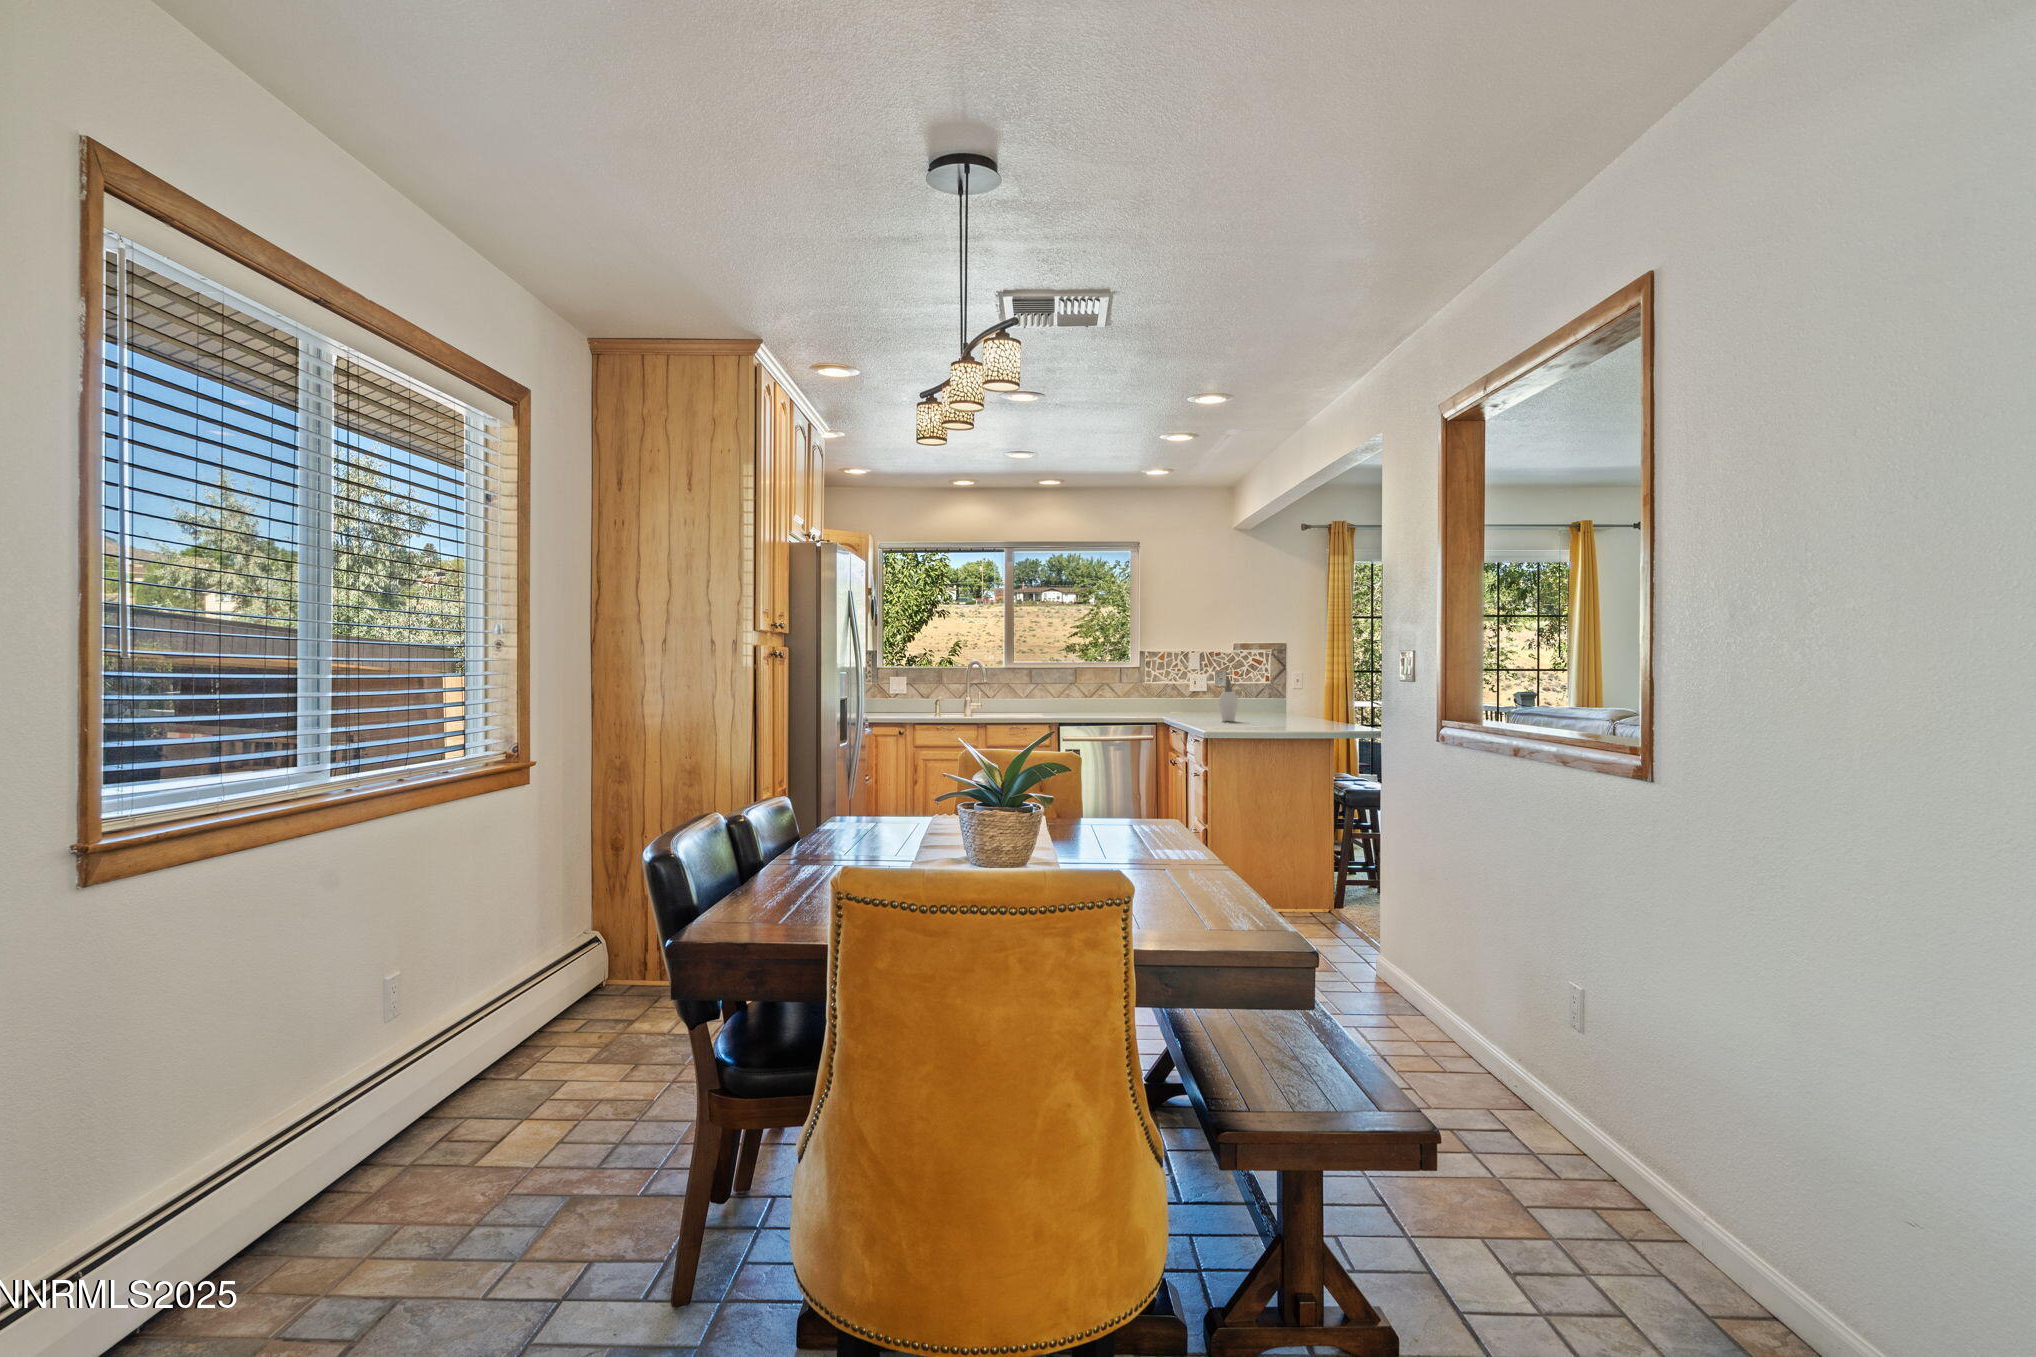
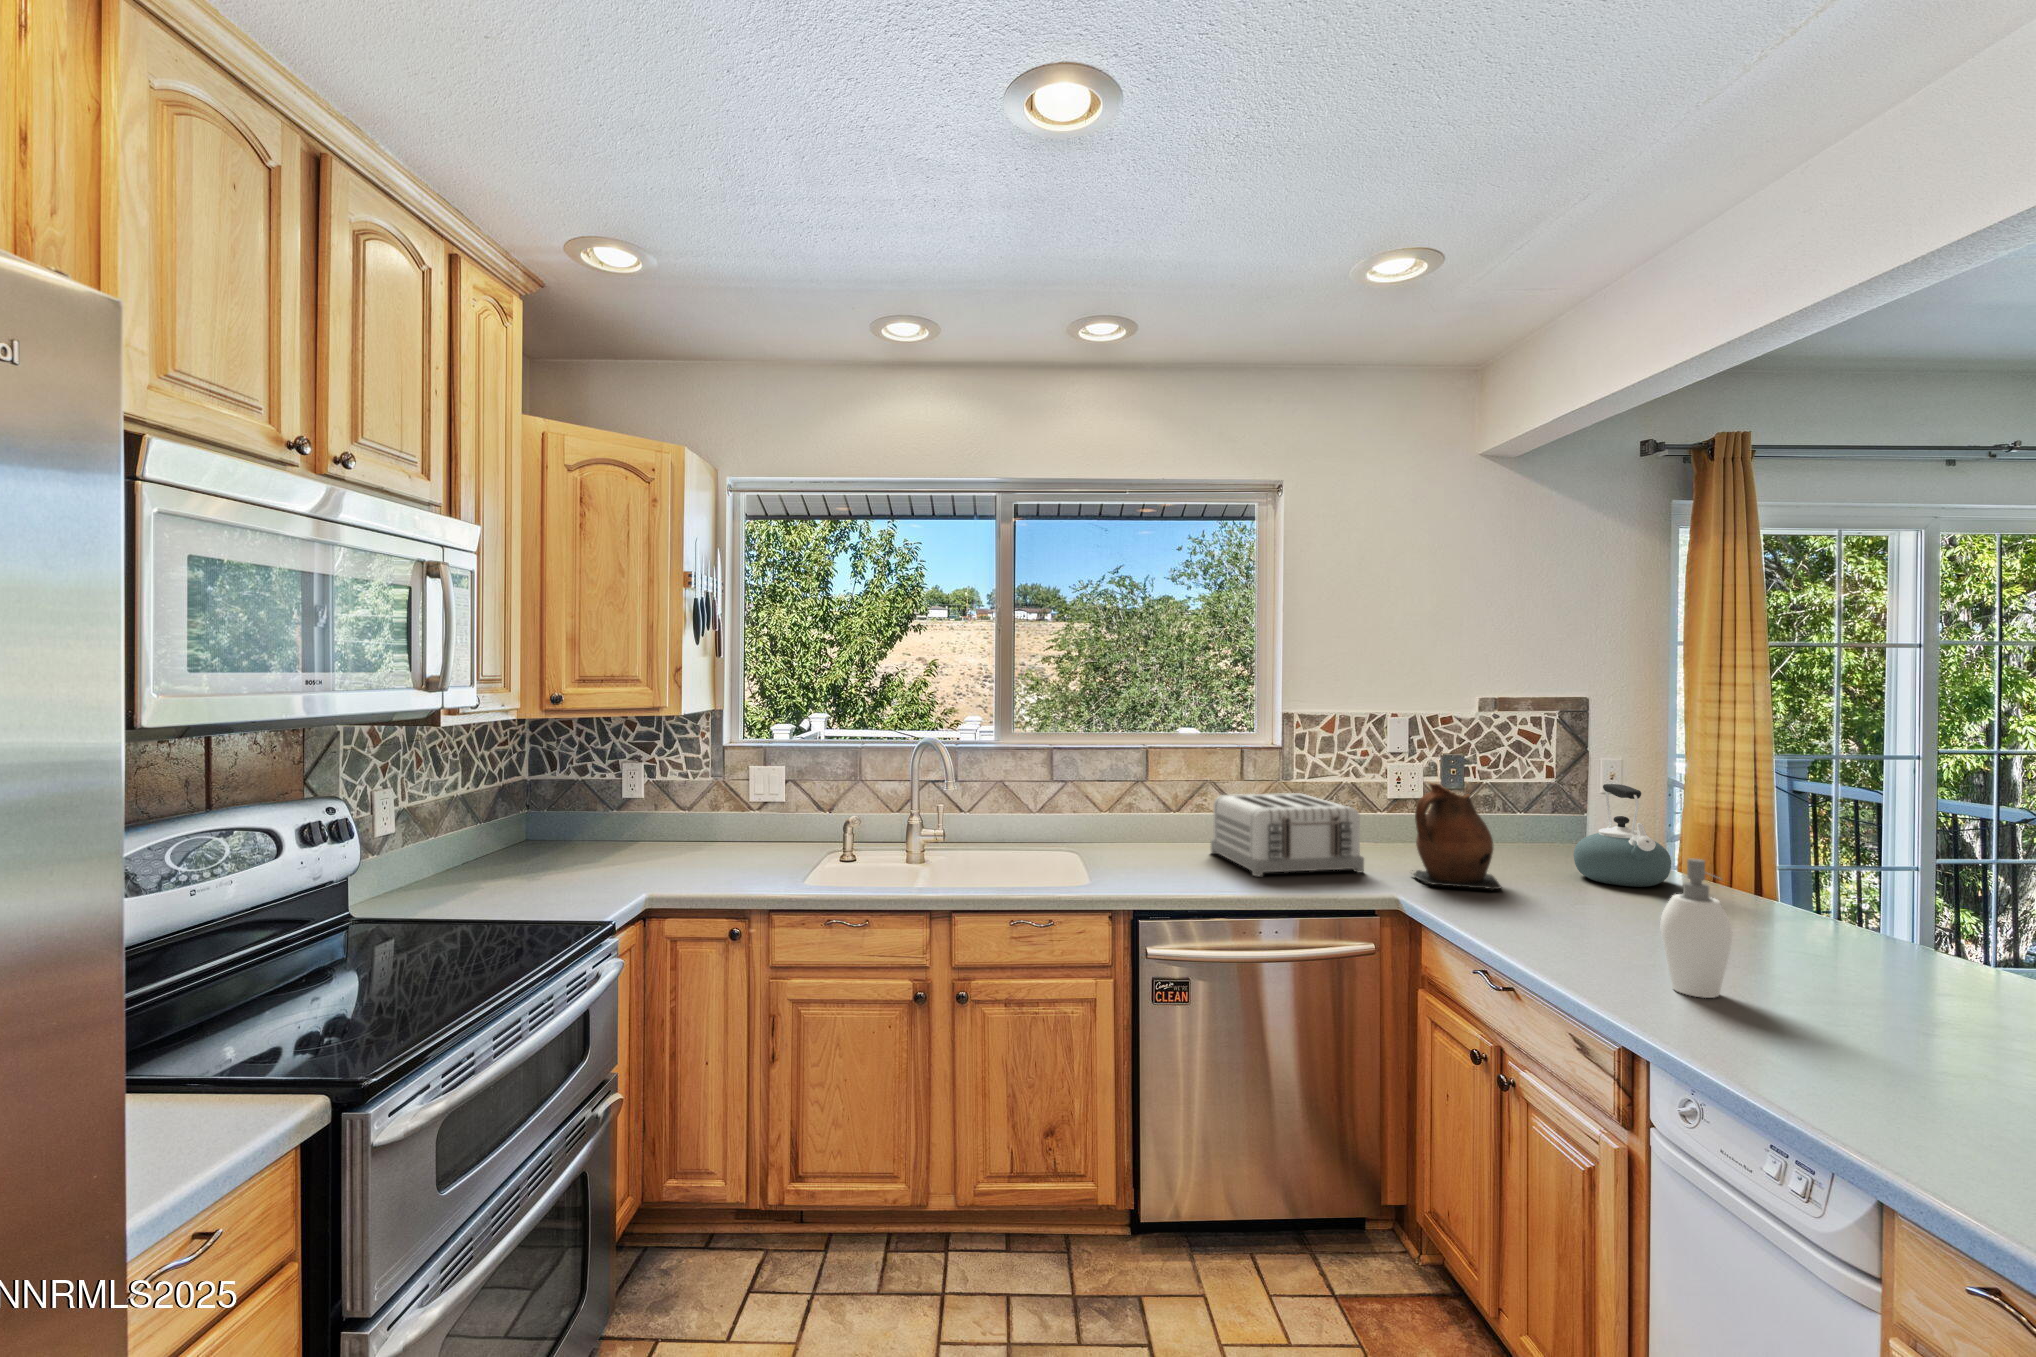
ceramic pitcher: none [1180,674,1216,715] -> present [1414,782,1501,890]
kettle: none [1250,675,1286,715] -> present [1574,784,1671,887]
toaster: none [1103,686,1164,715] -> present [1211,793,1364,876]

